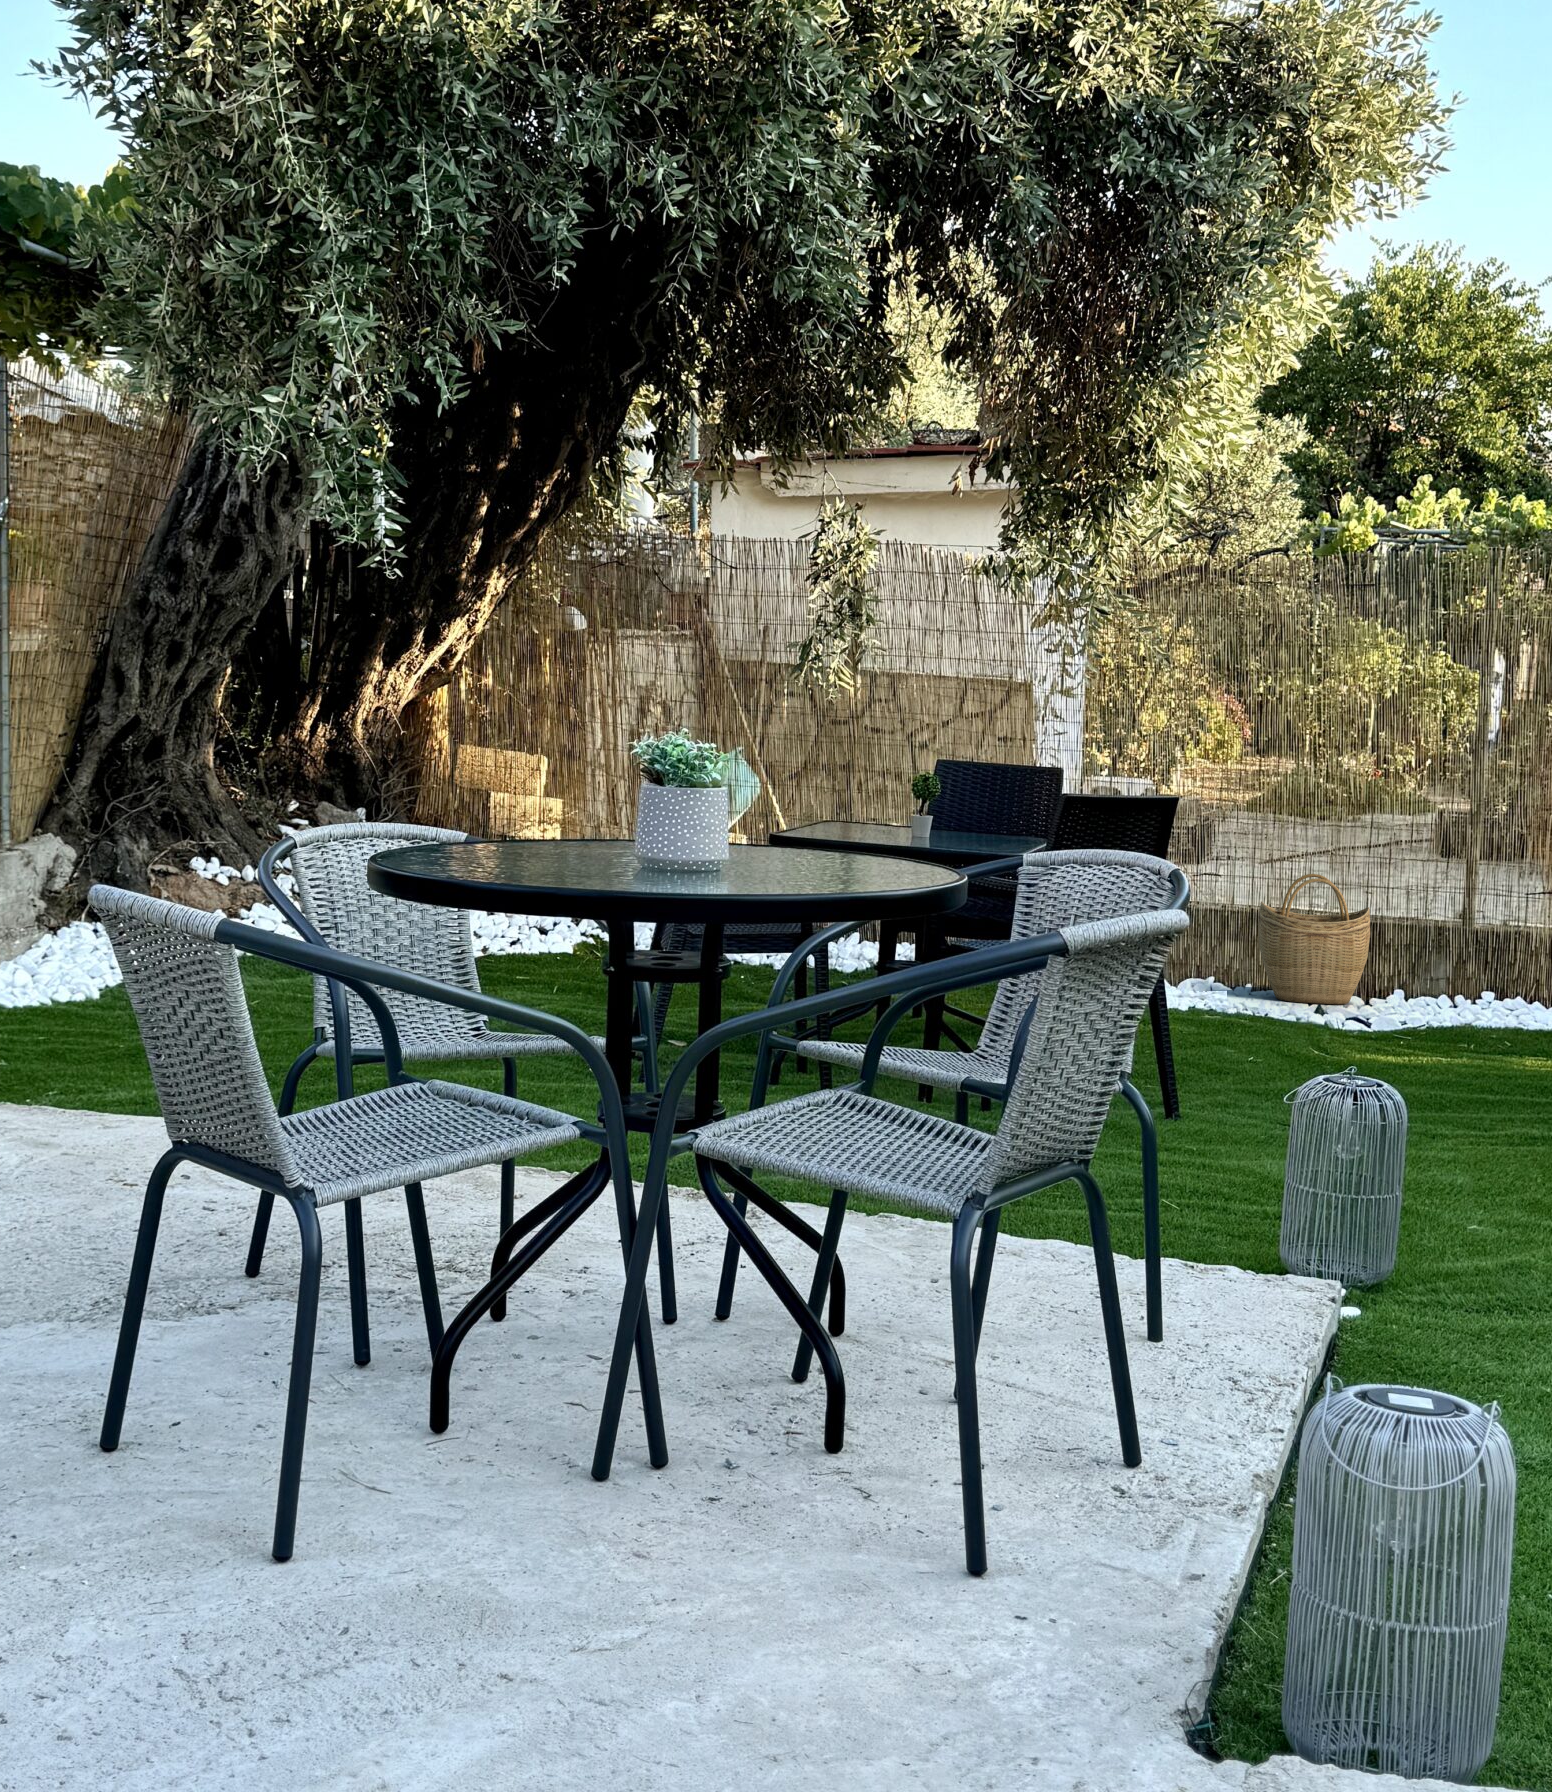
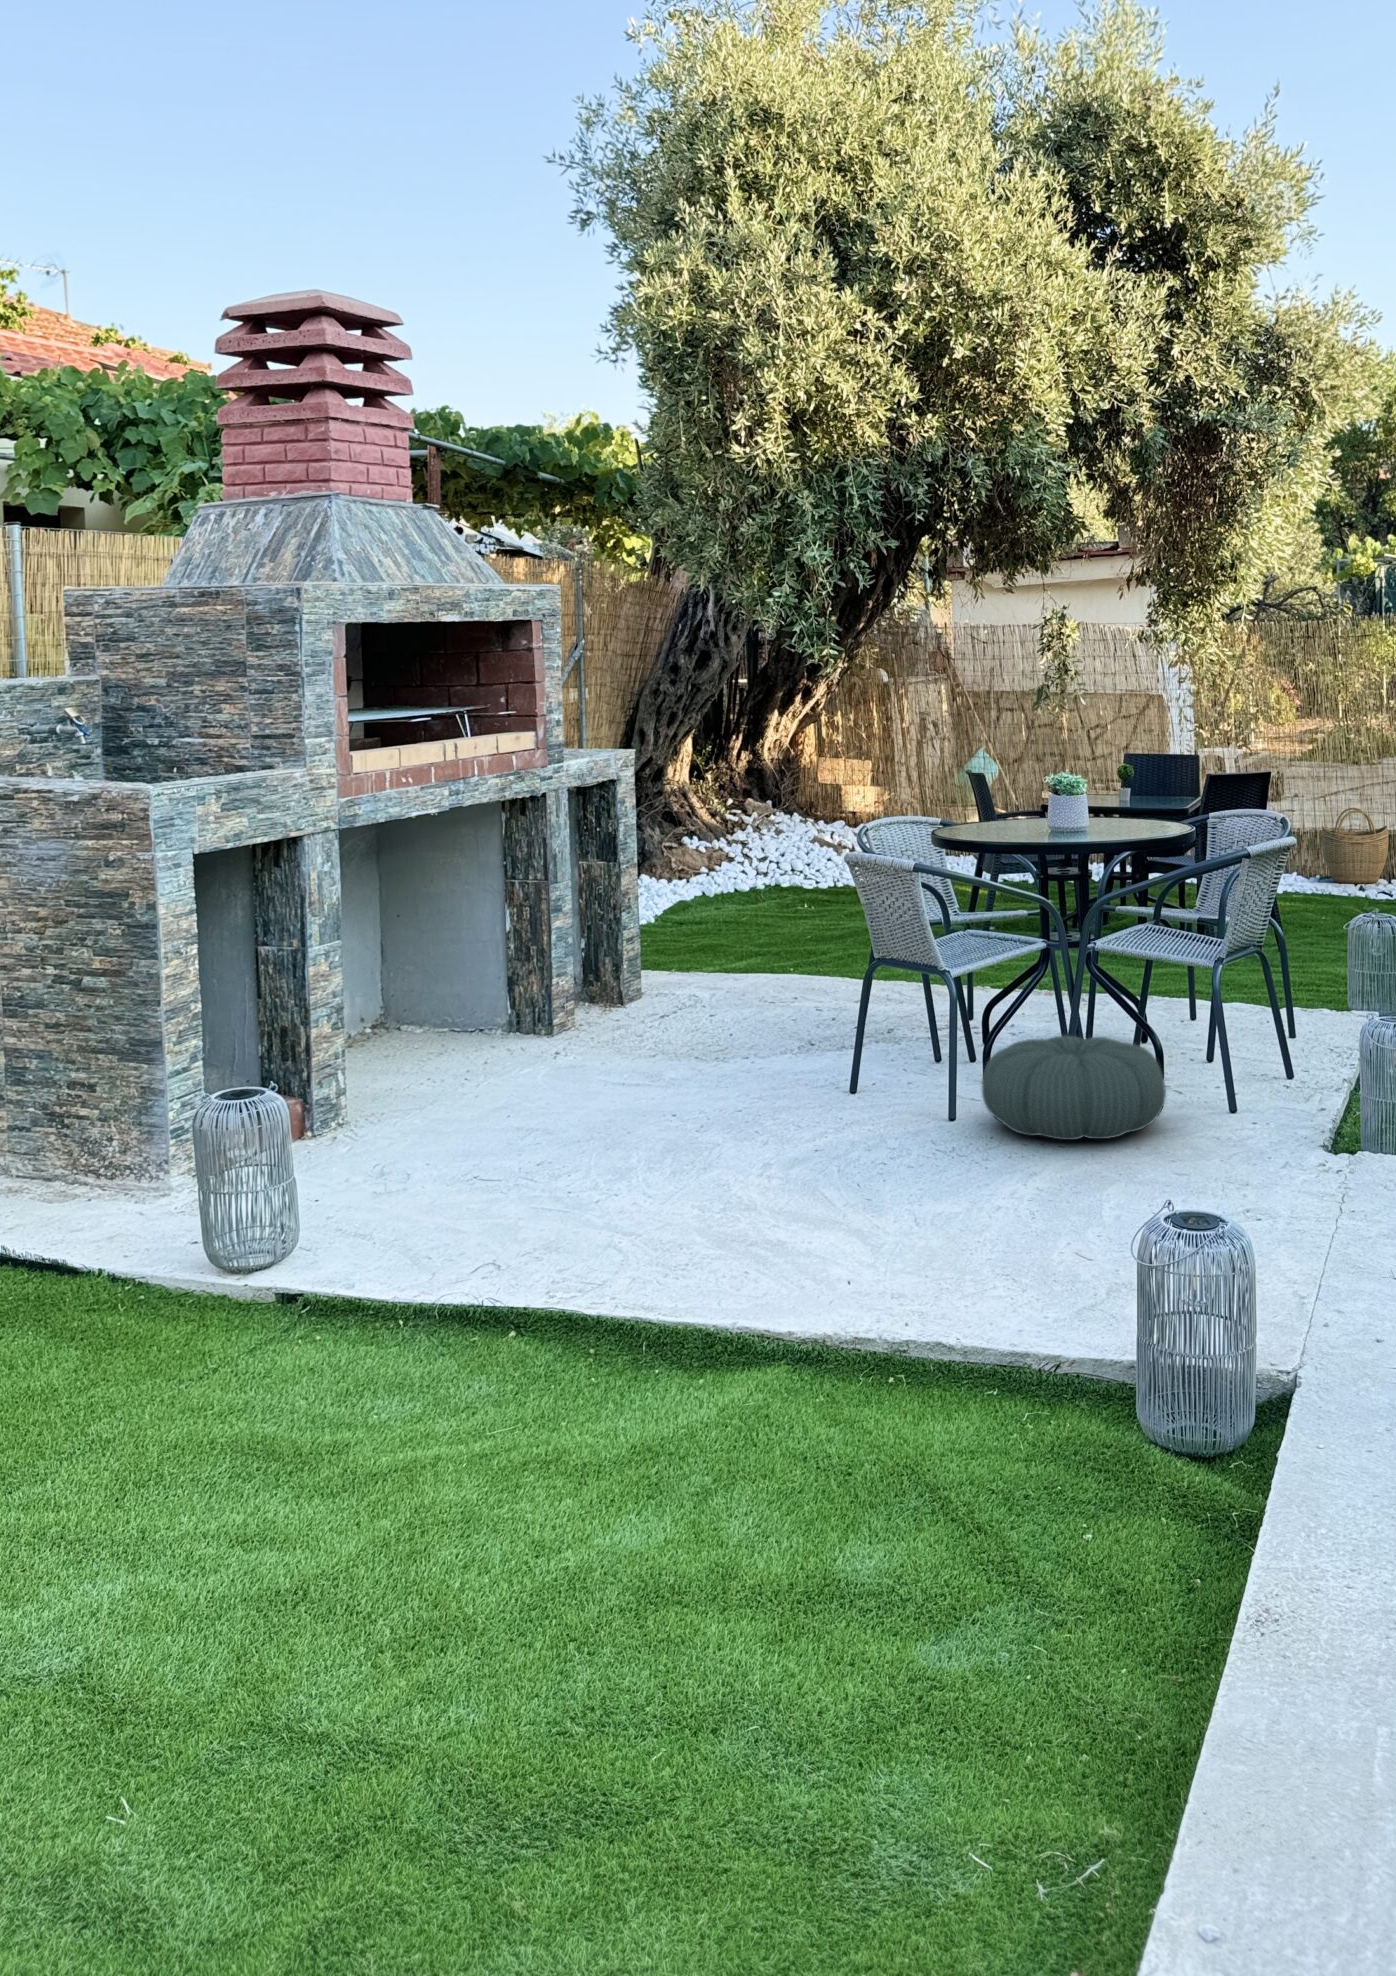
pouf: none [322,1349,771,1646] -> present [982,1036,1166,1140]

